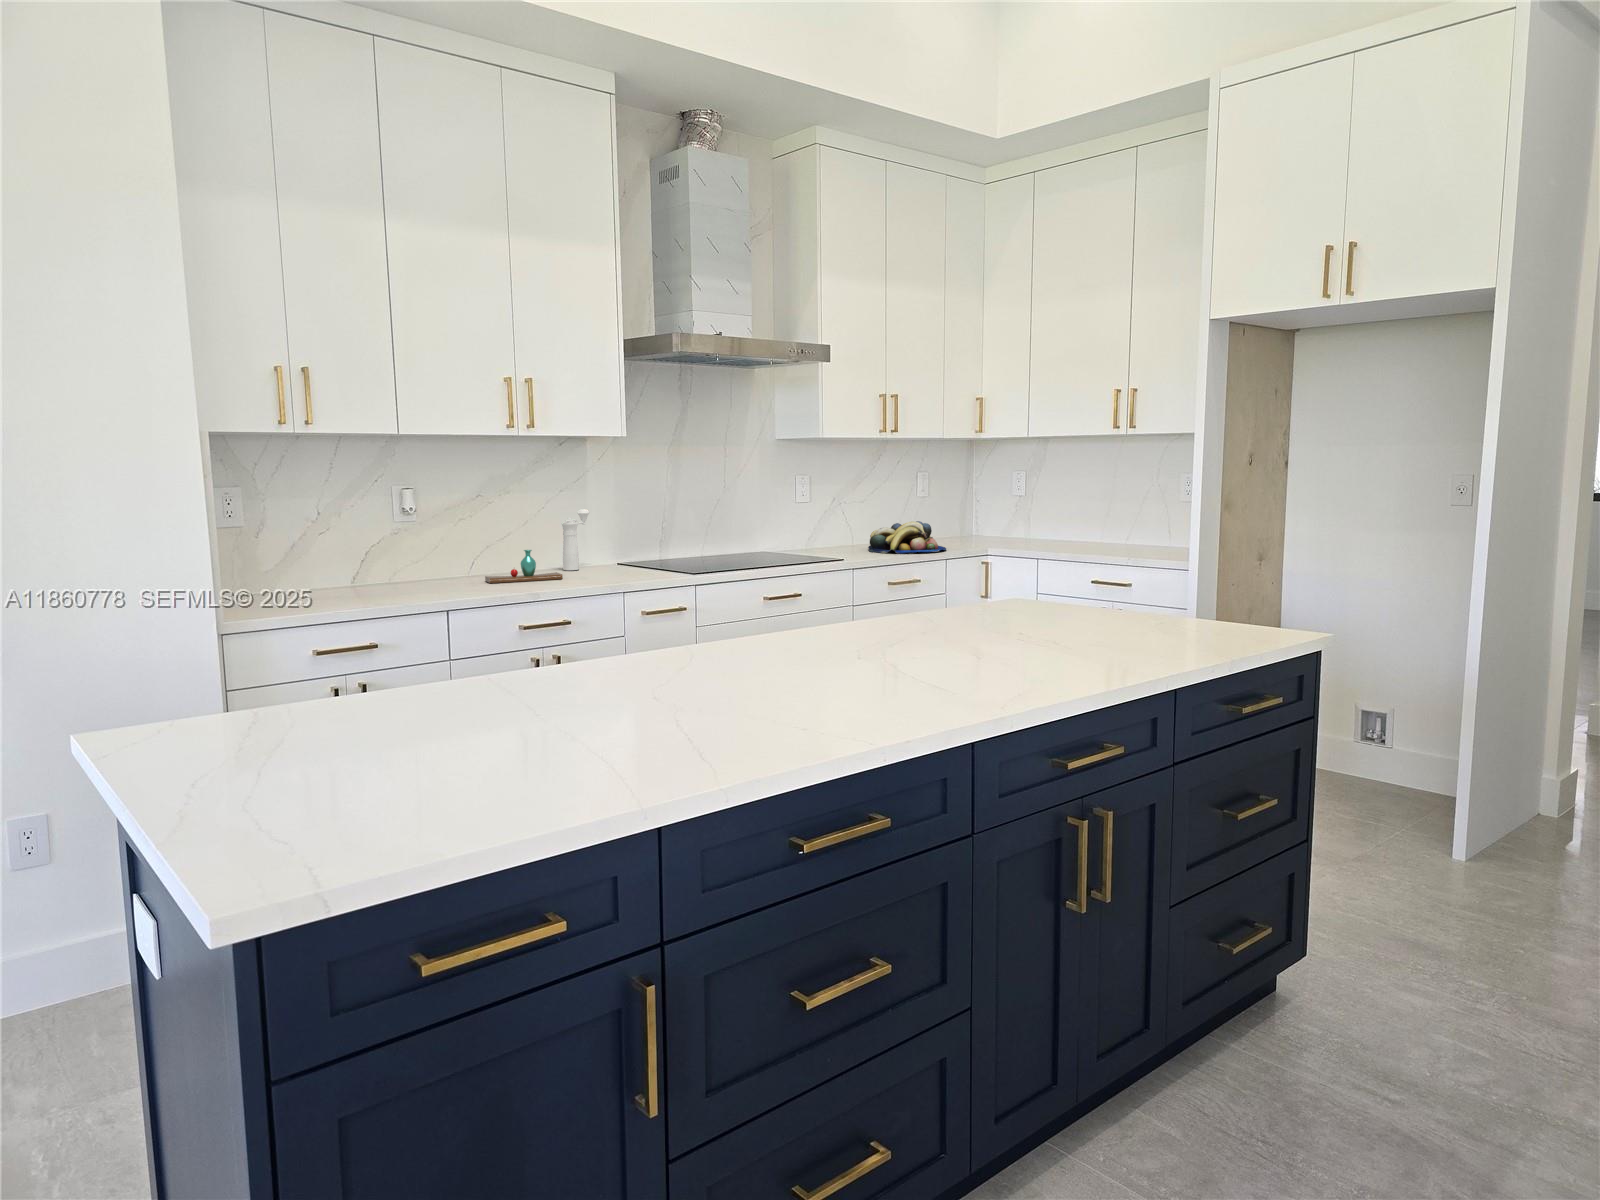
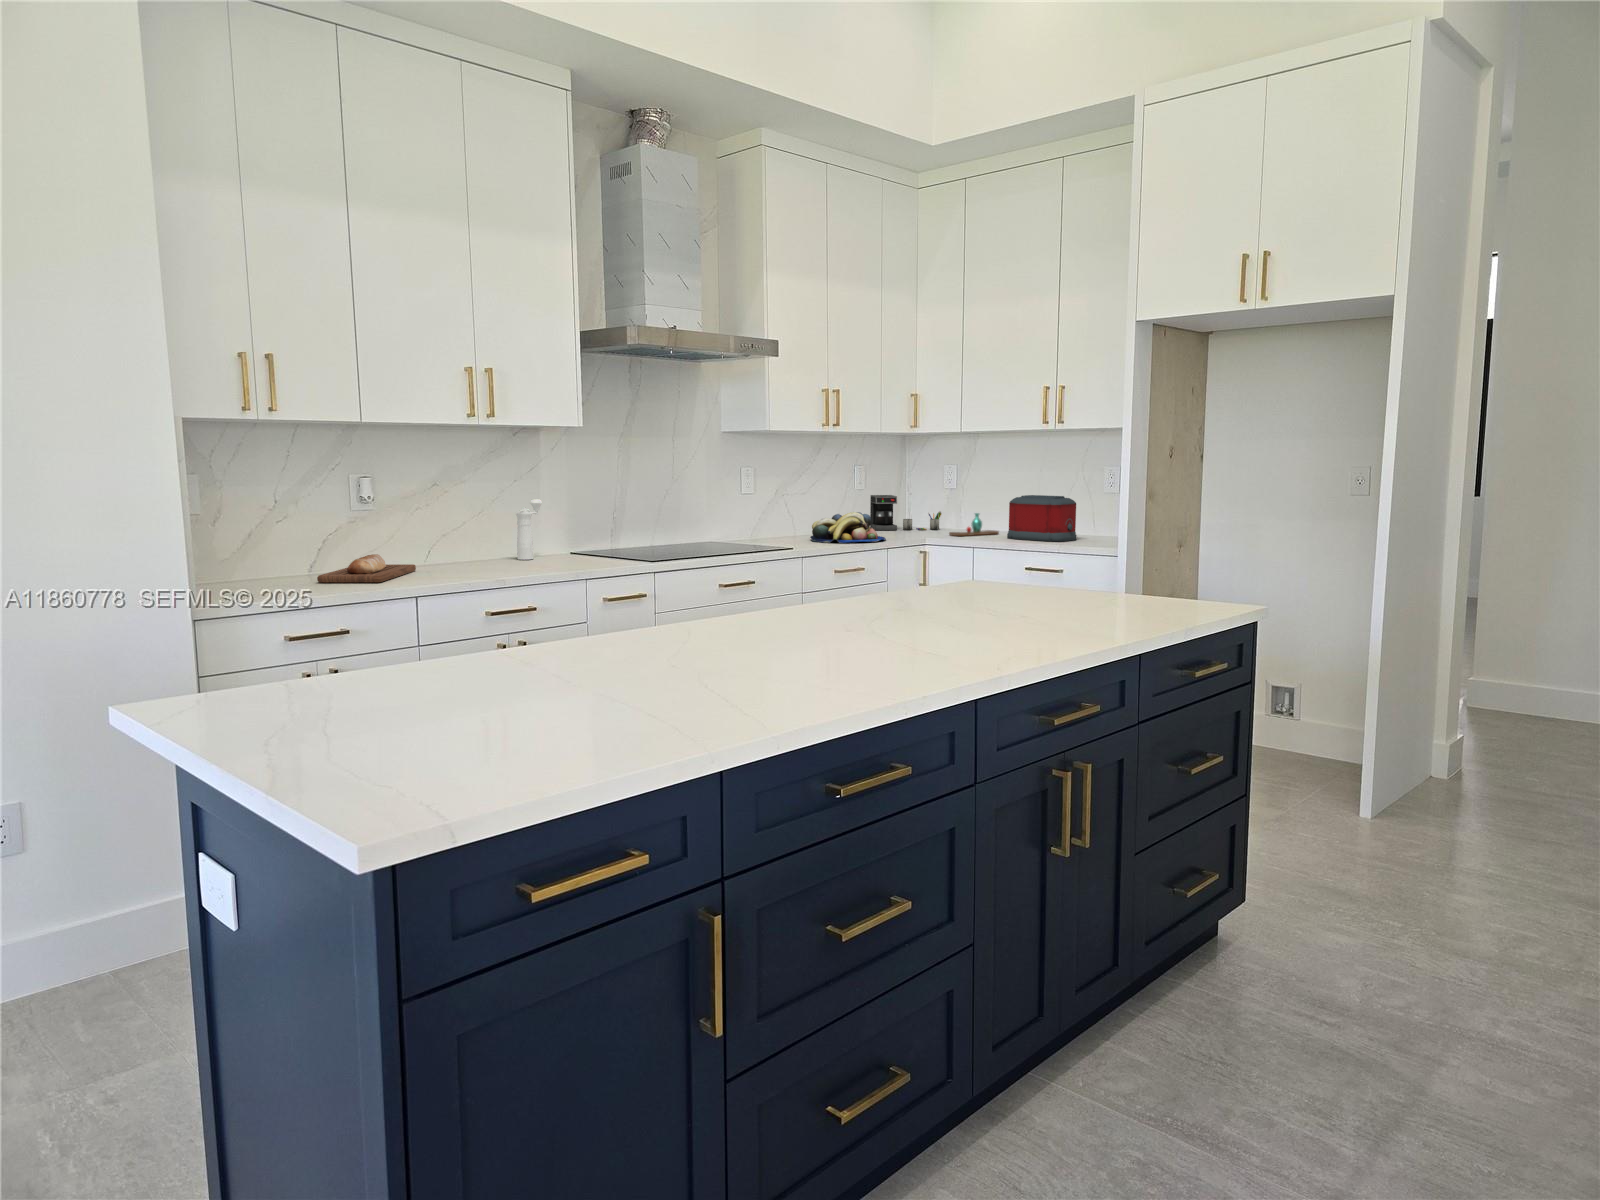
coffee maker: none [936,503,1010,539] -> present [870,495,941,530]
toaster: none [1075,504,1149,553] -> present [1007,495,1077,541]
vase: present [485,550,563,583] -> present [949,513,999,536]
bread loaf: none [355,566,457,595] -> present [317,554,416,582]

